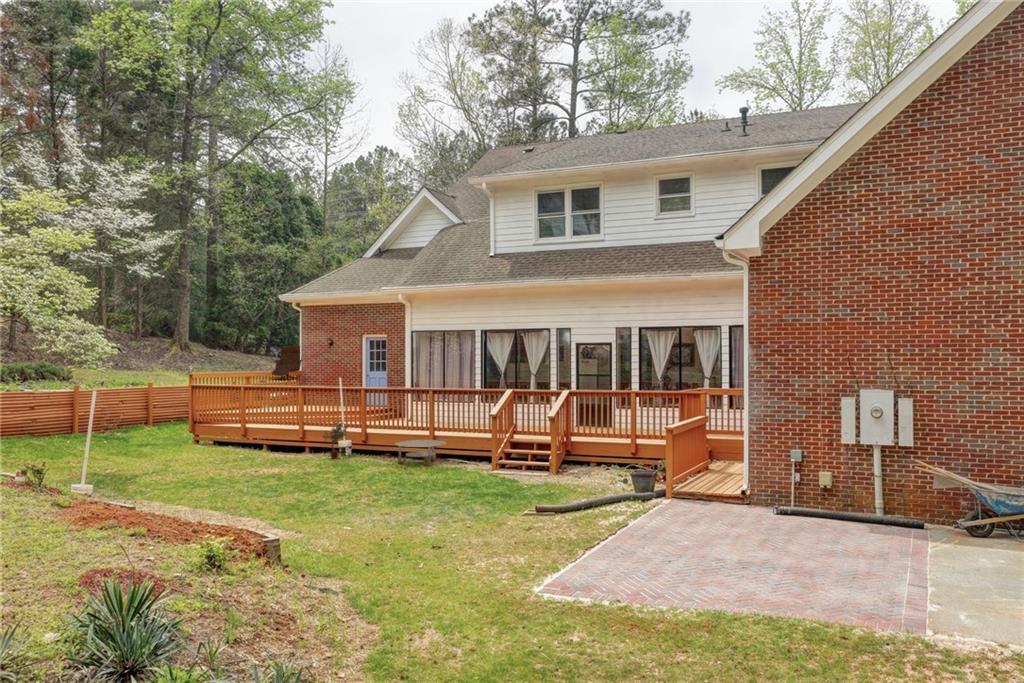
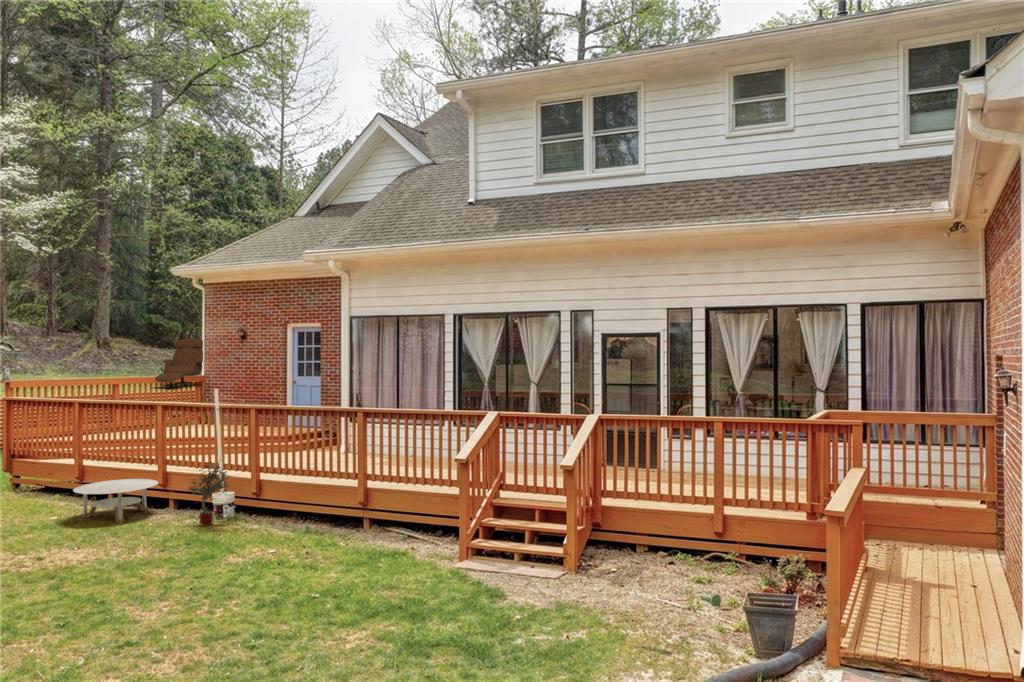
round table: present [395,440,446,467] -> present [73,479,158,523]

